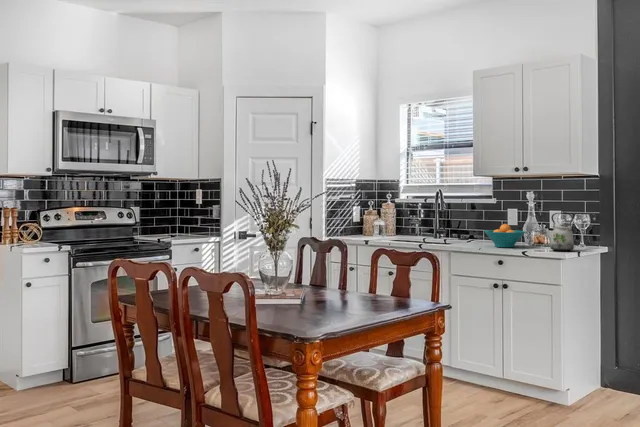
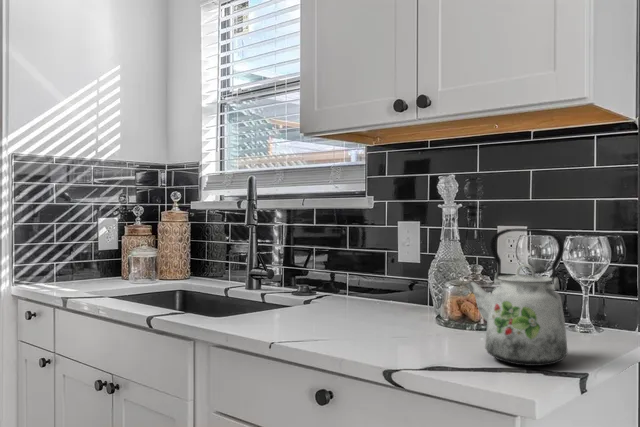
fruit bowl: present [485,224,525,248] -> none [301,263,419,335]

